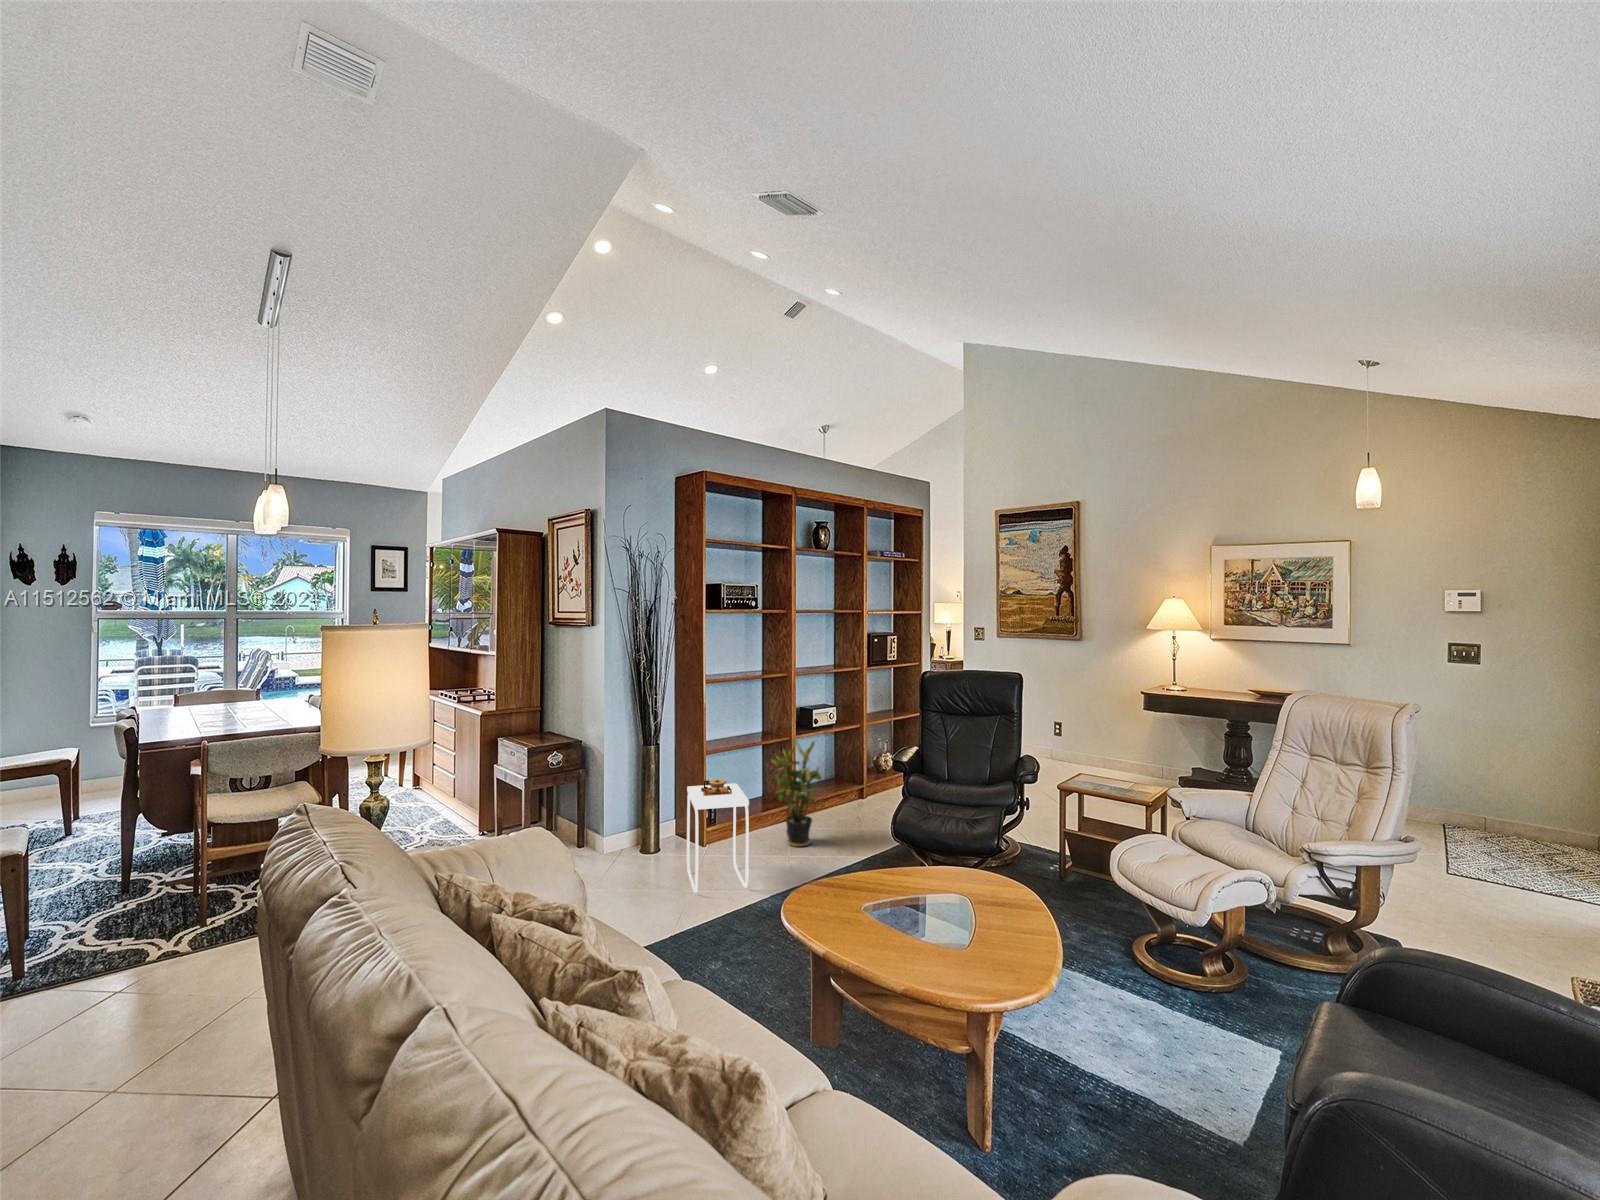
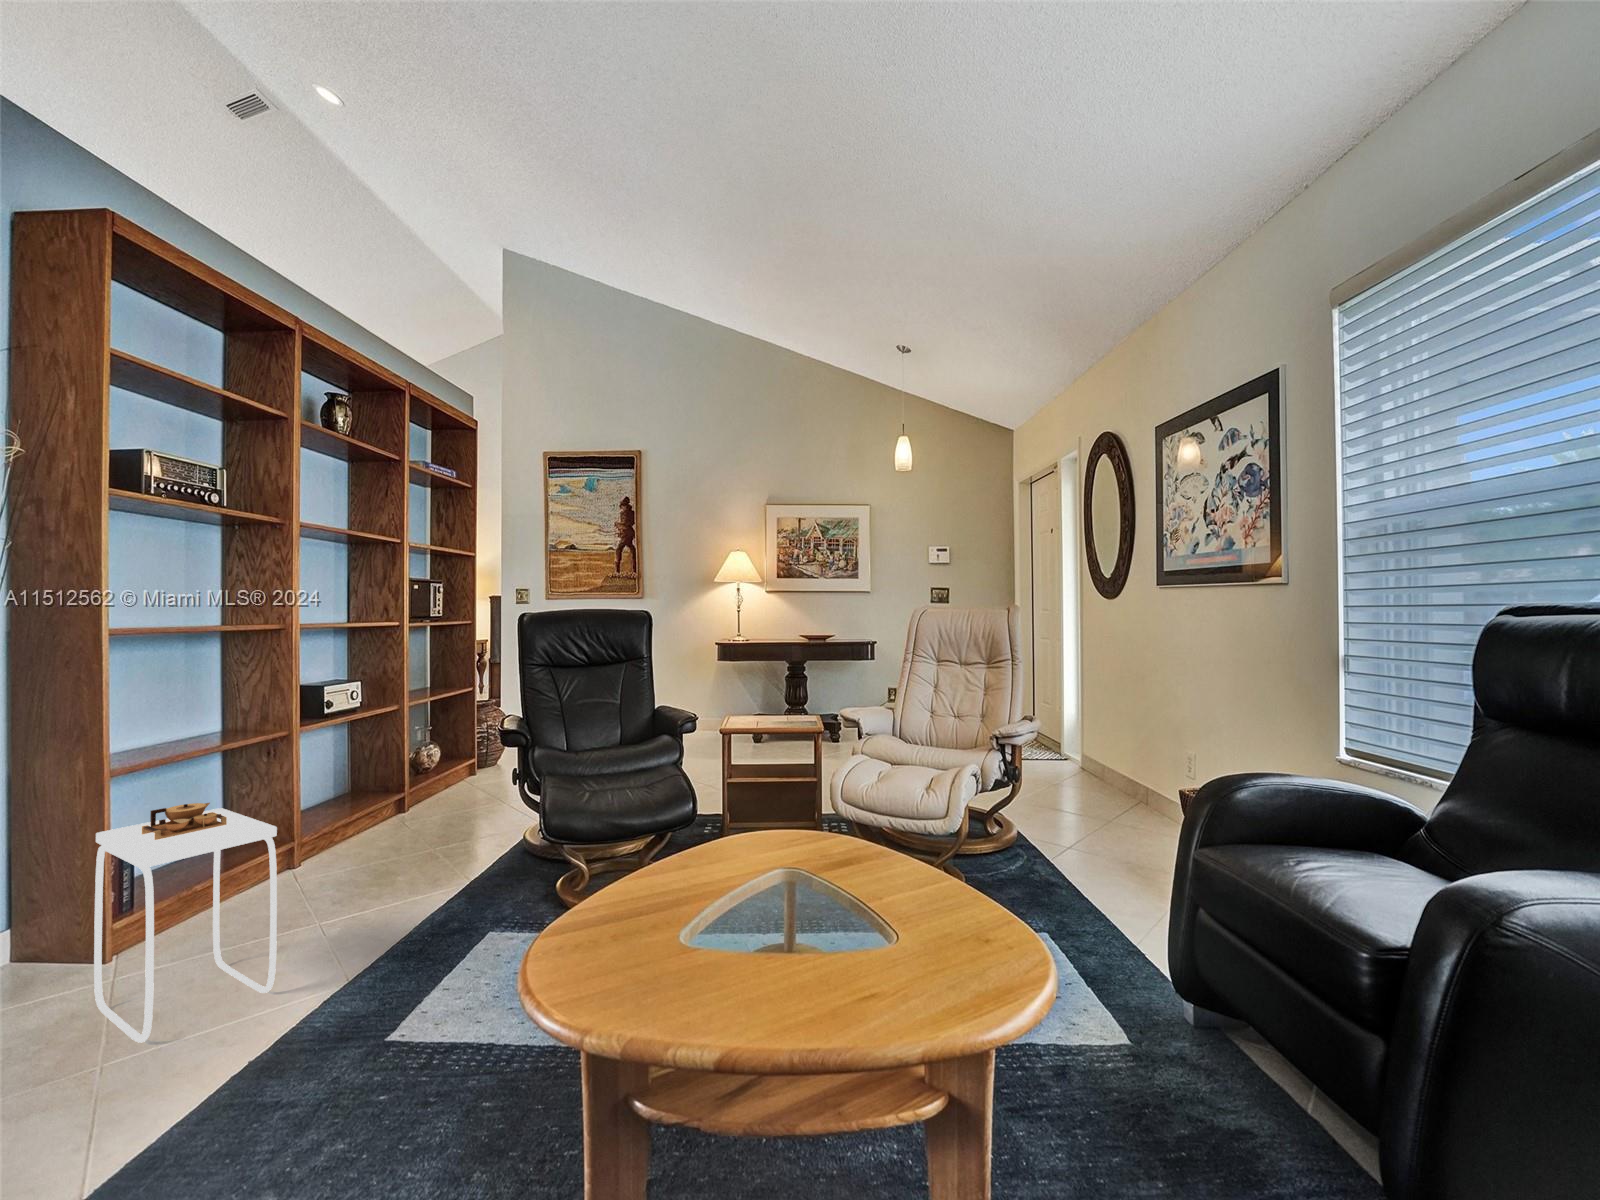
potted plant: present [771,740,821,847] -> none [274,722,372,901]

